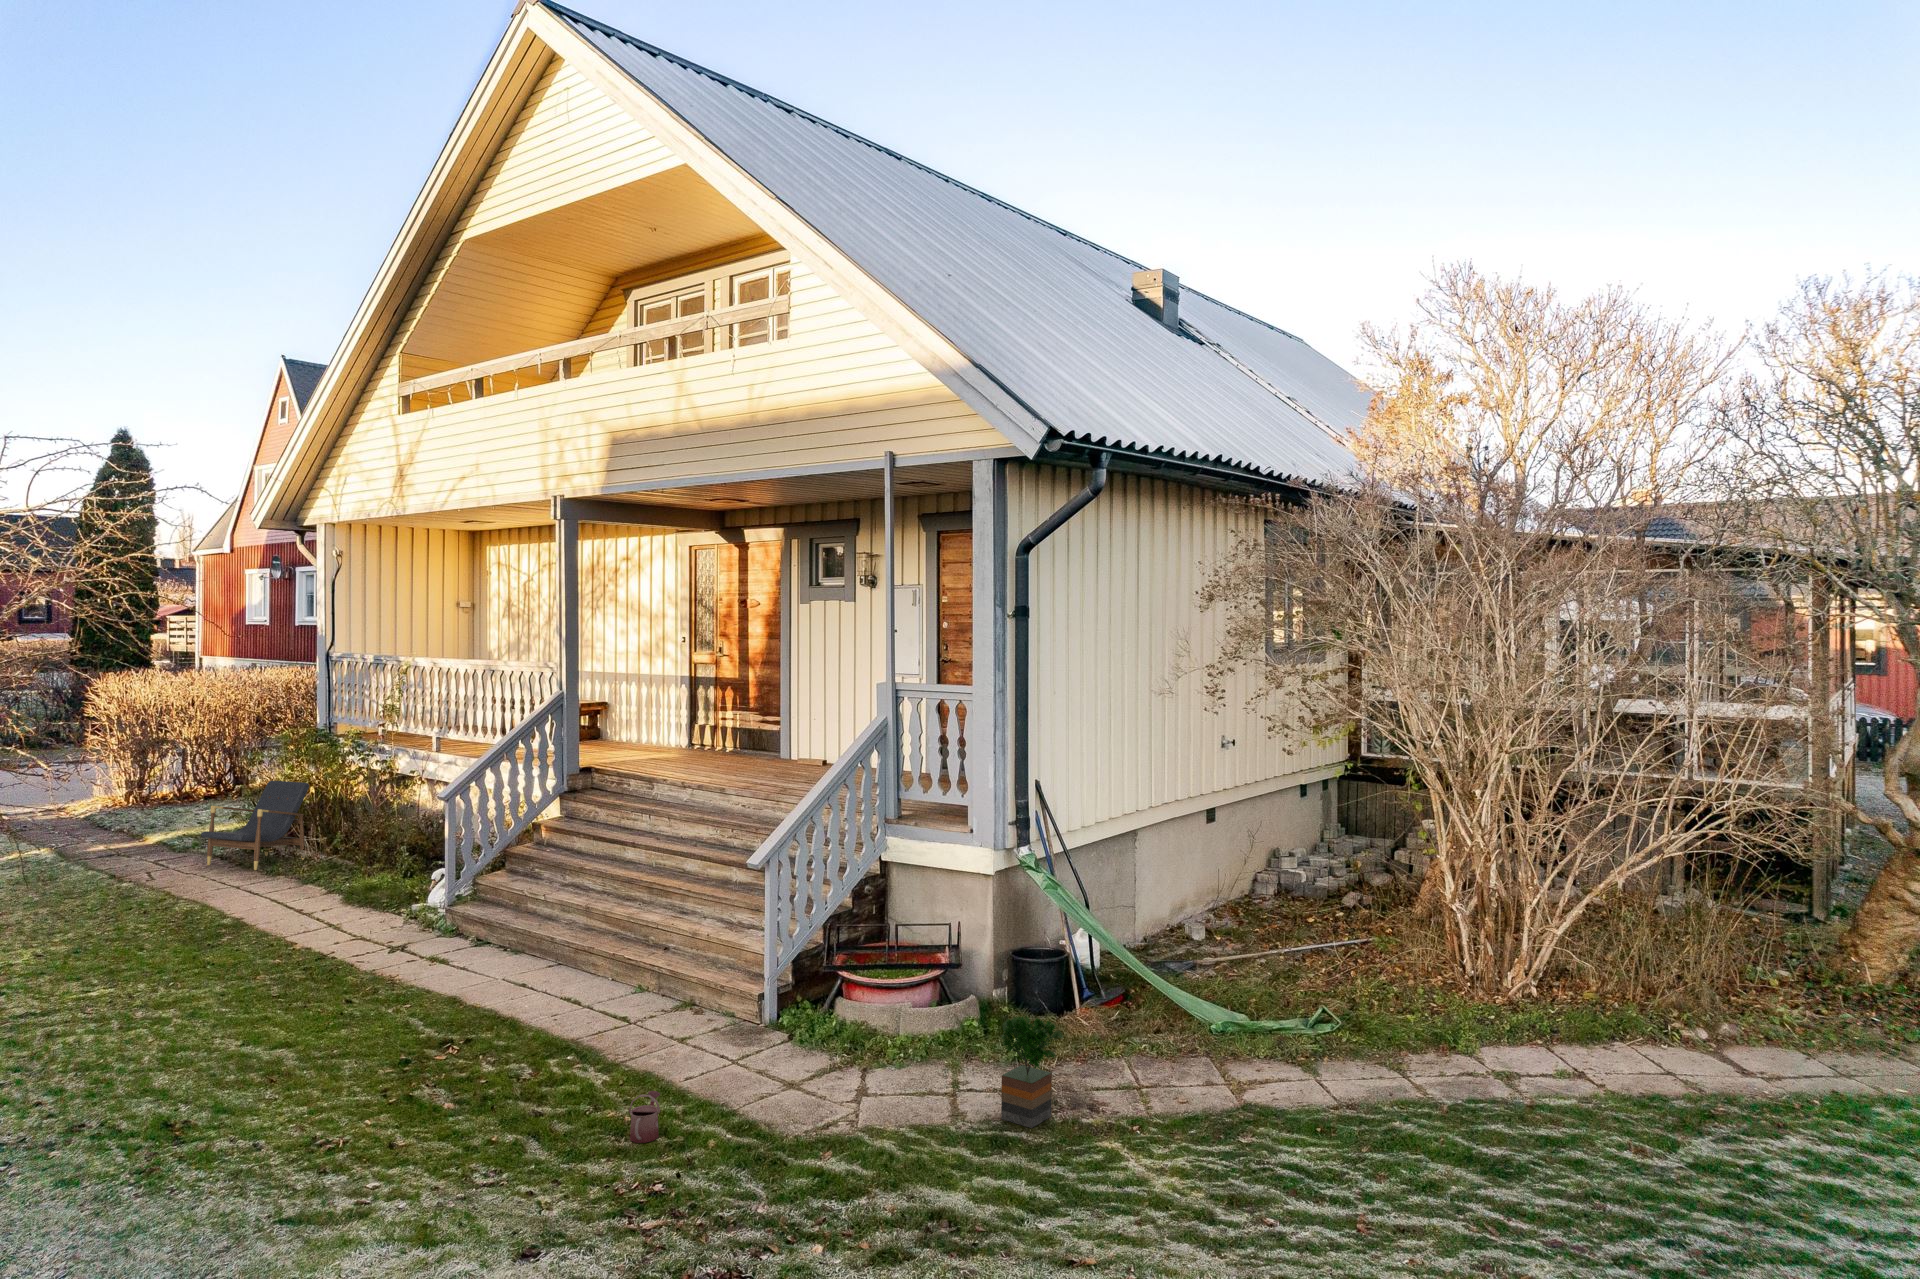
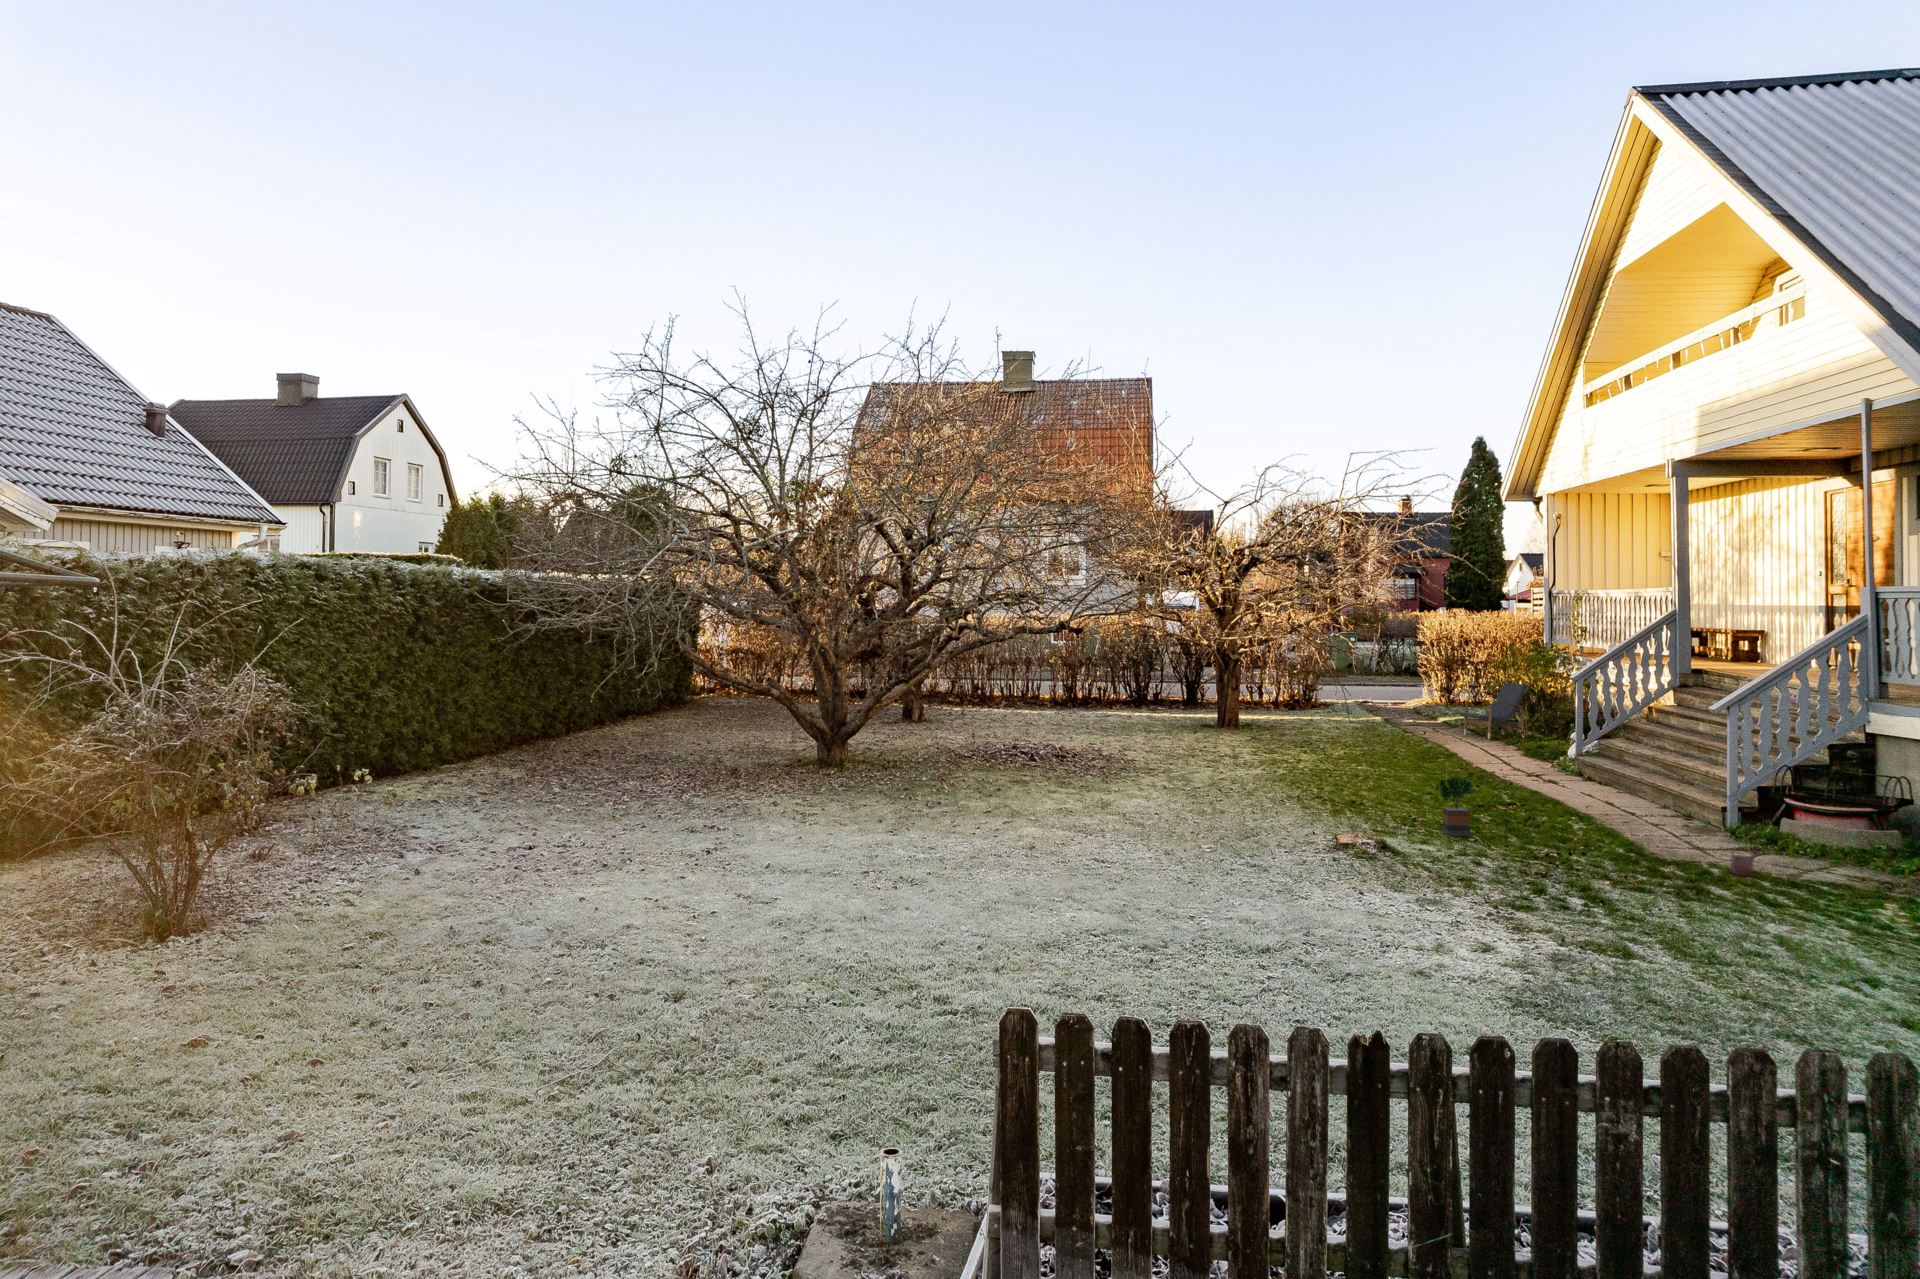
potted tree: present [1001,1016,1063,1128] -> present [1436,777,1478,836]
watering can: present [629,1091,660,1143] -> present [1731,850,1760,876]

